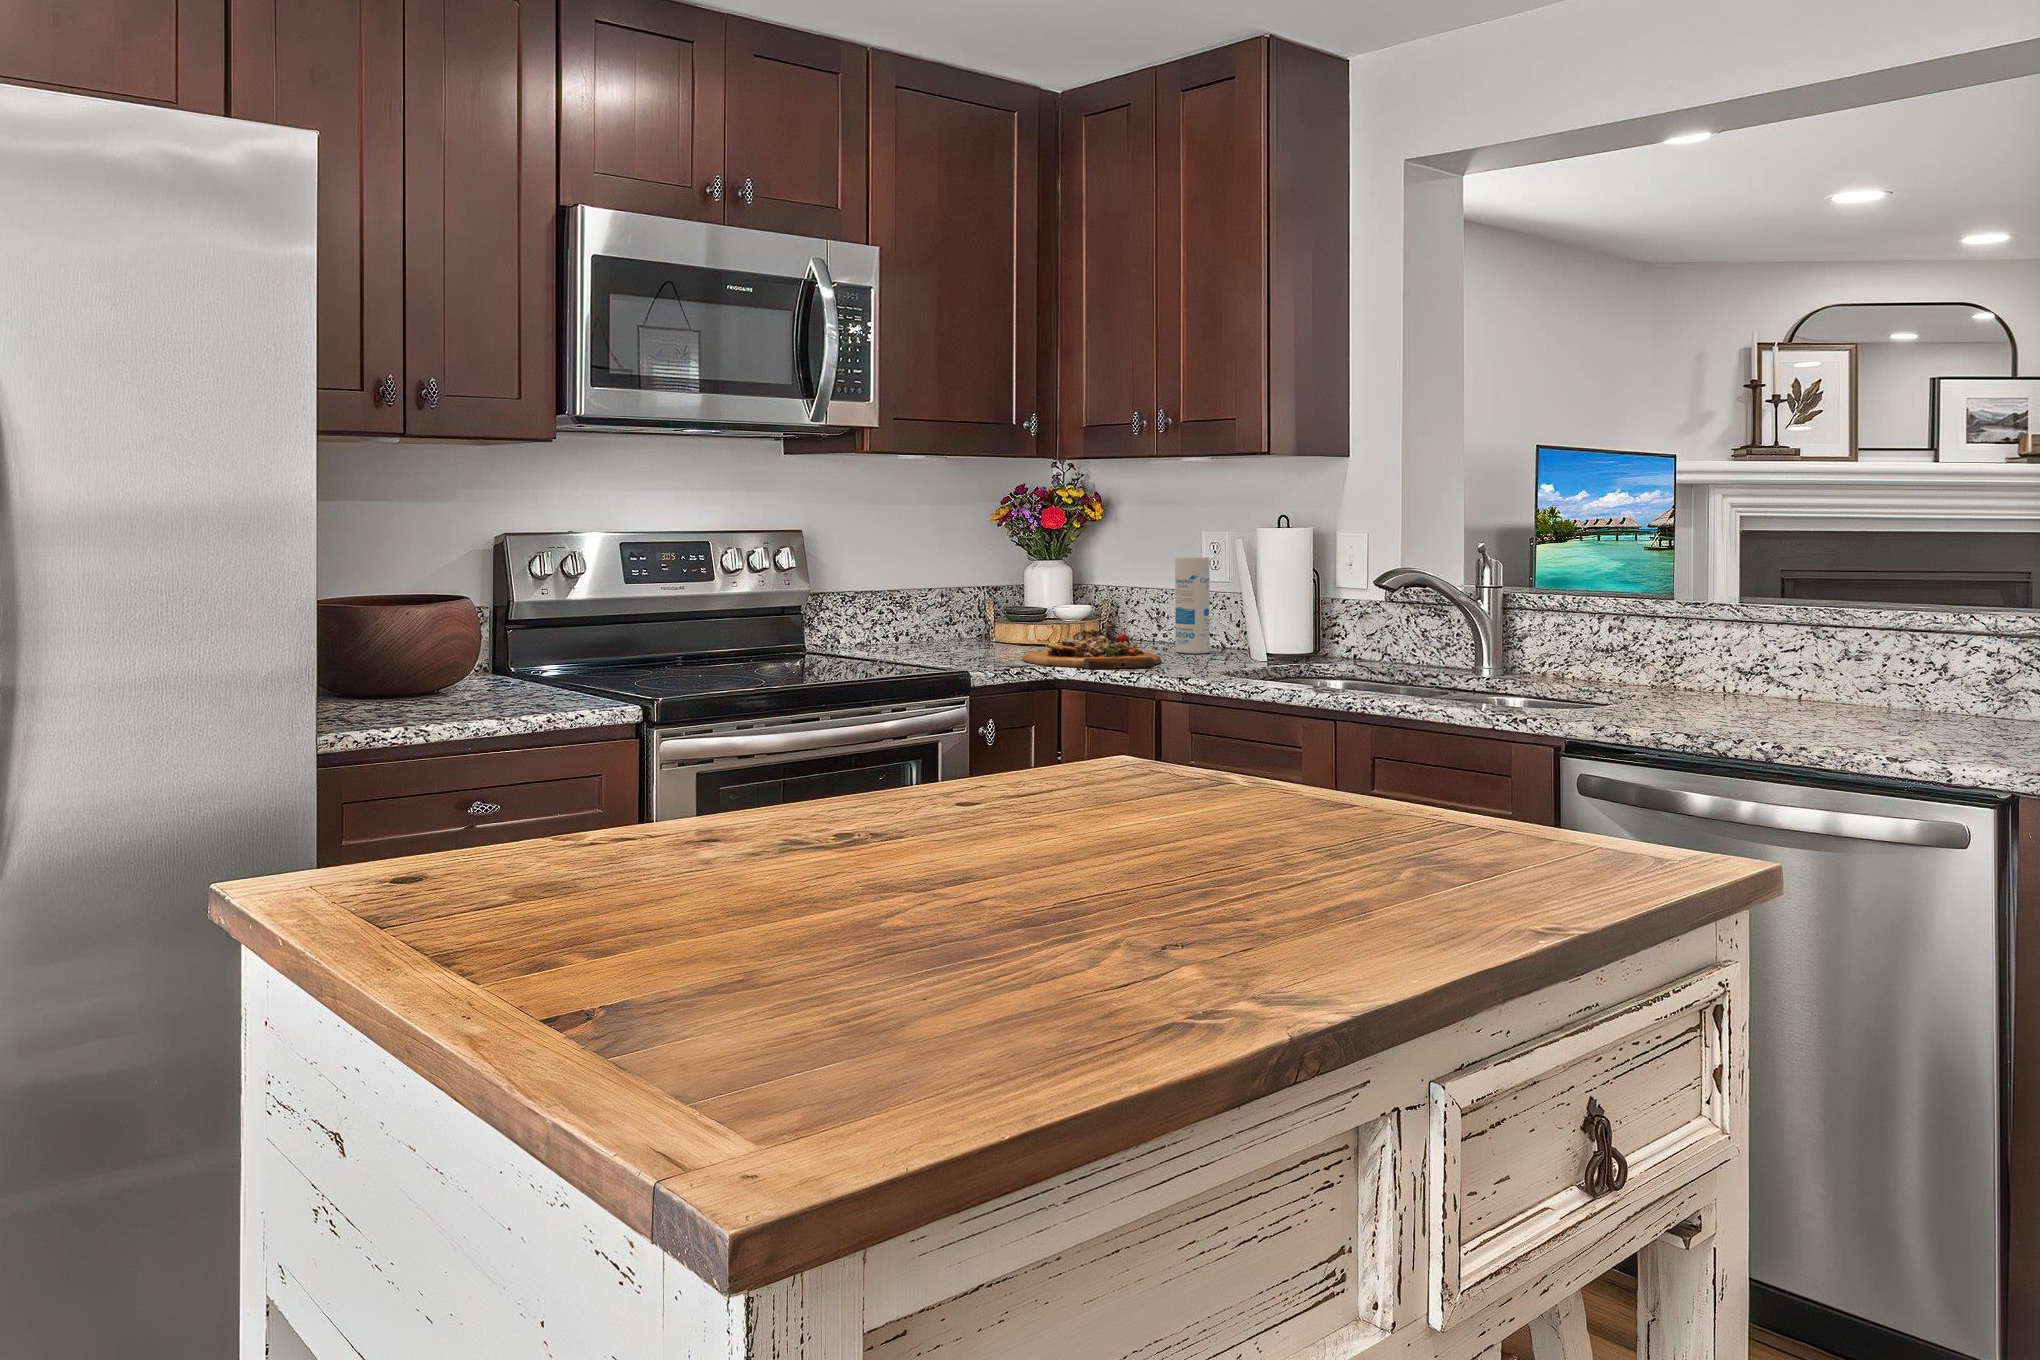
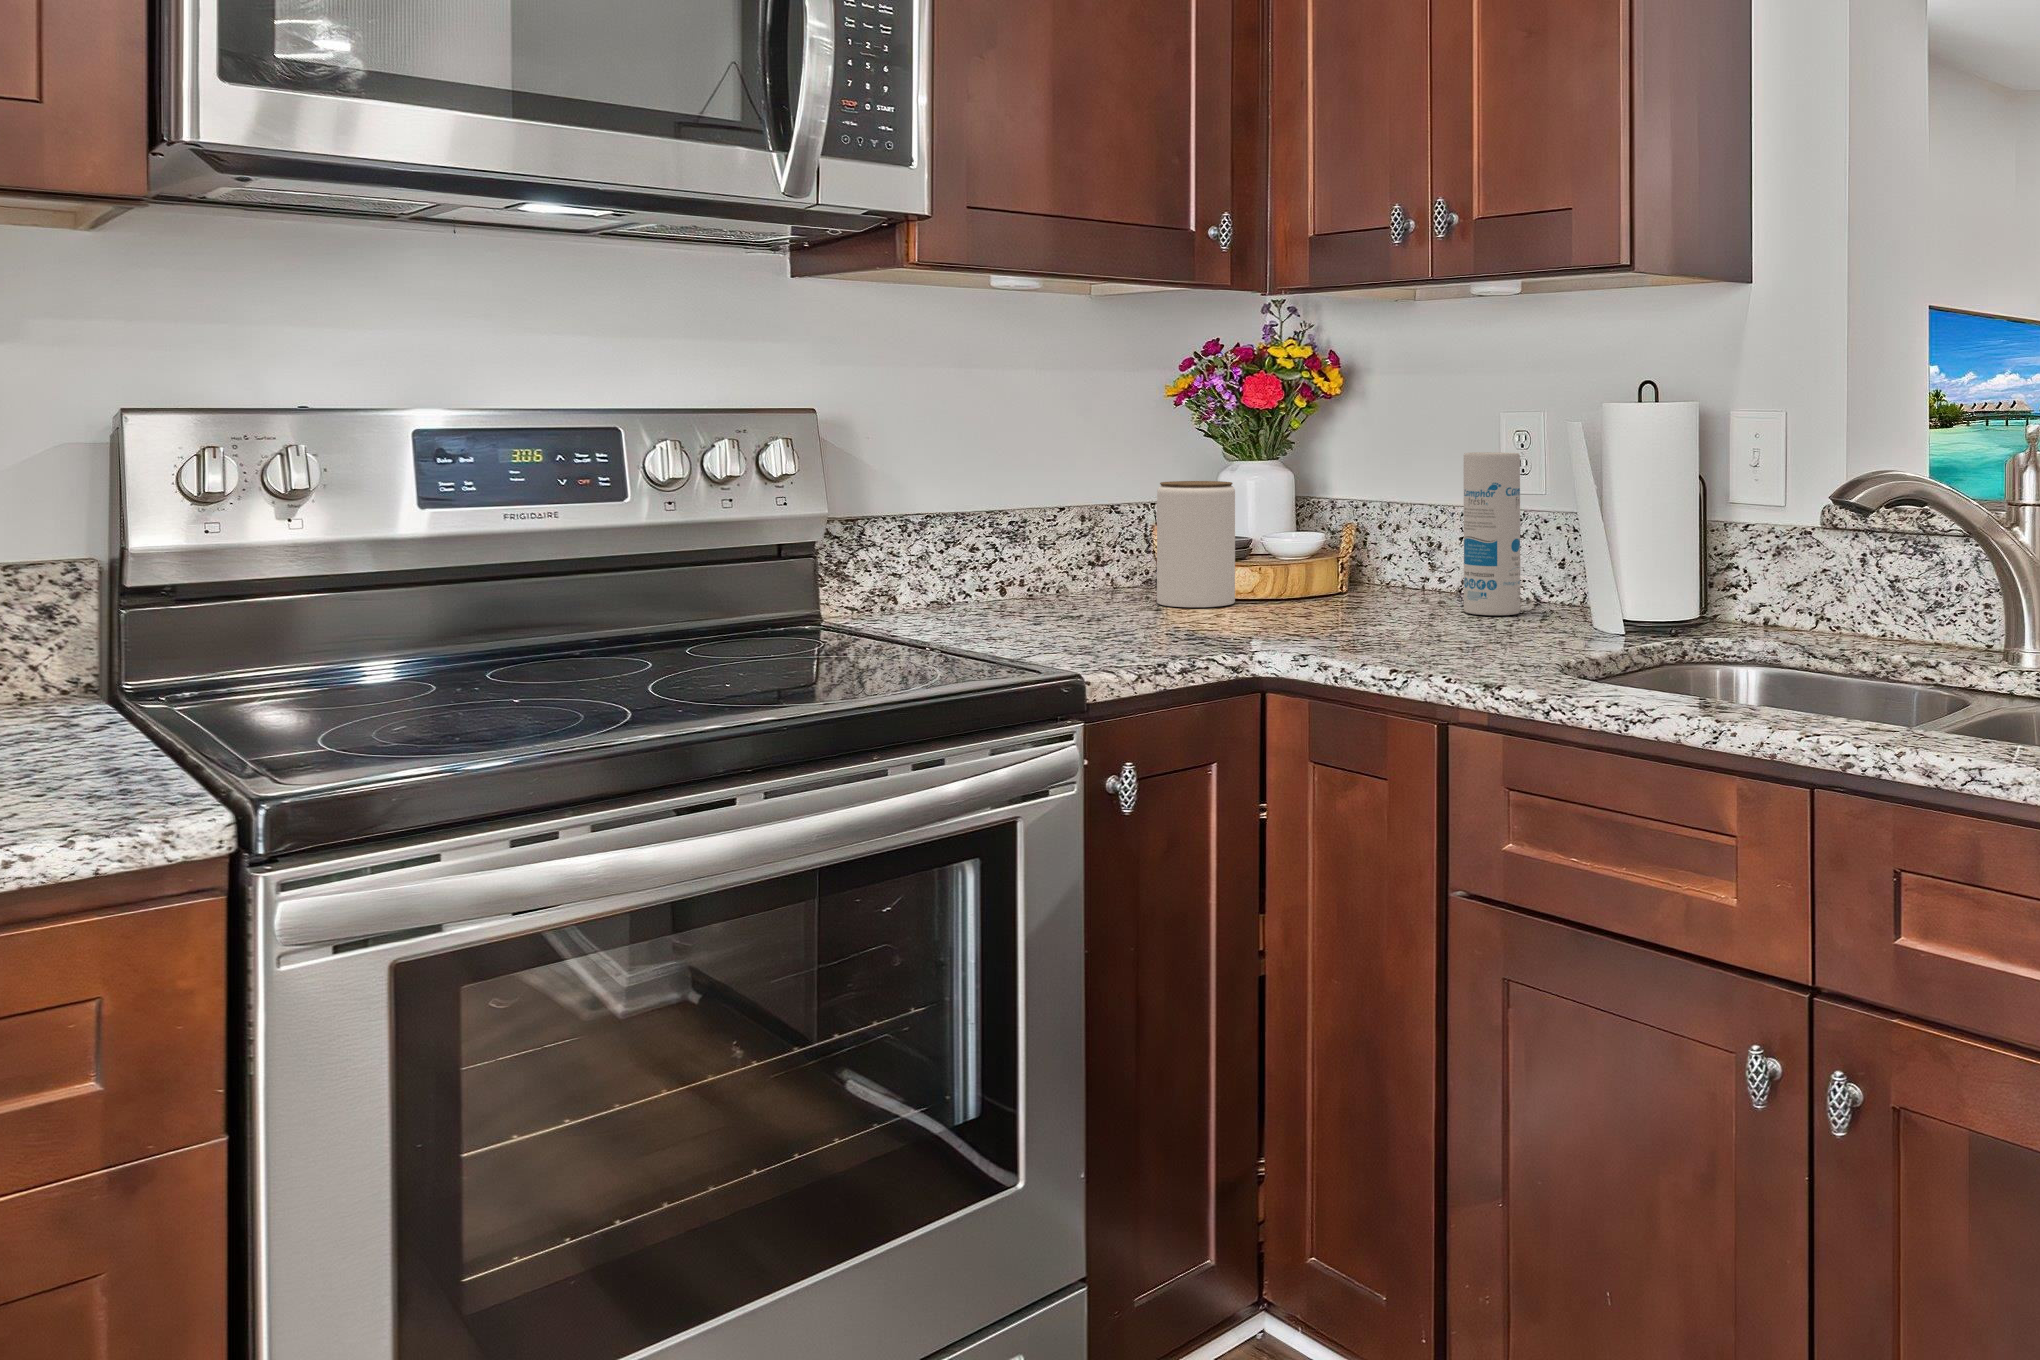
jar: none [990,574,1037,648] -> present [1157,481,1235,607]
cutting board: present [1022,629,1162,669] -> none [1201,580,1447,658]

